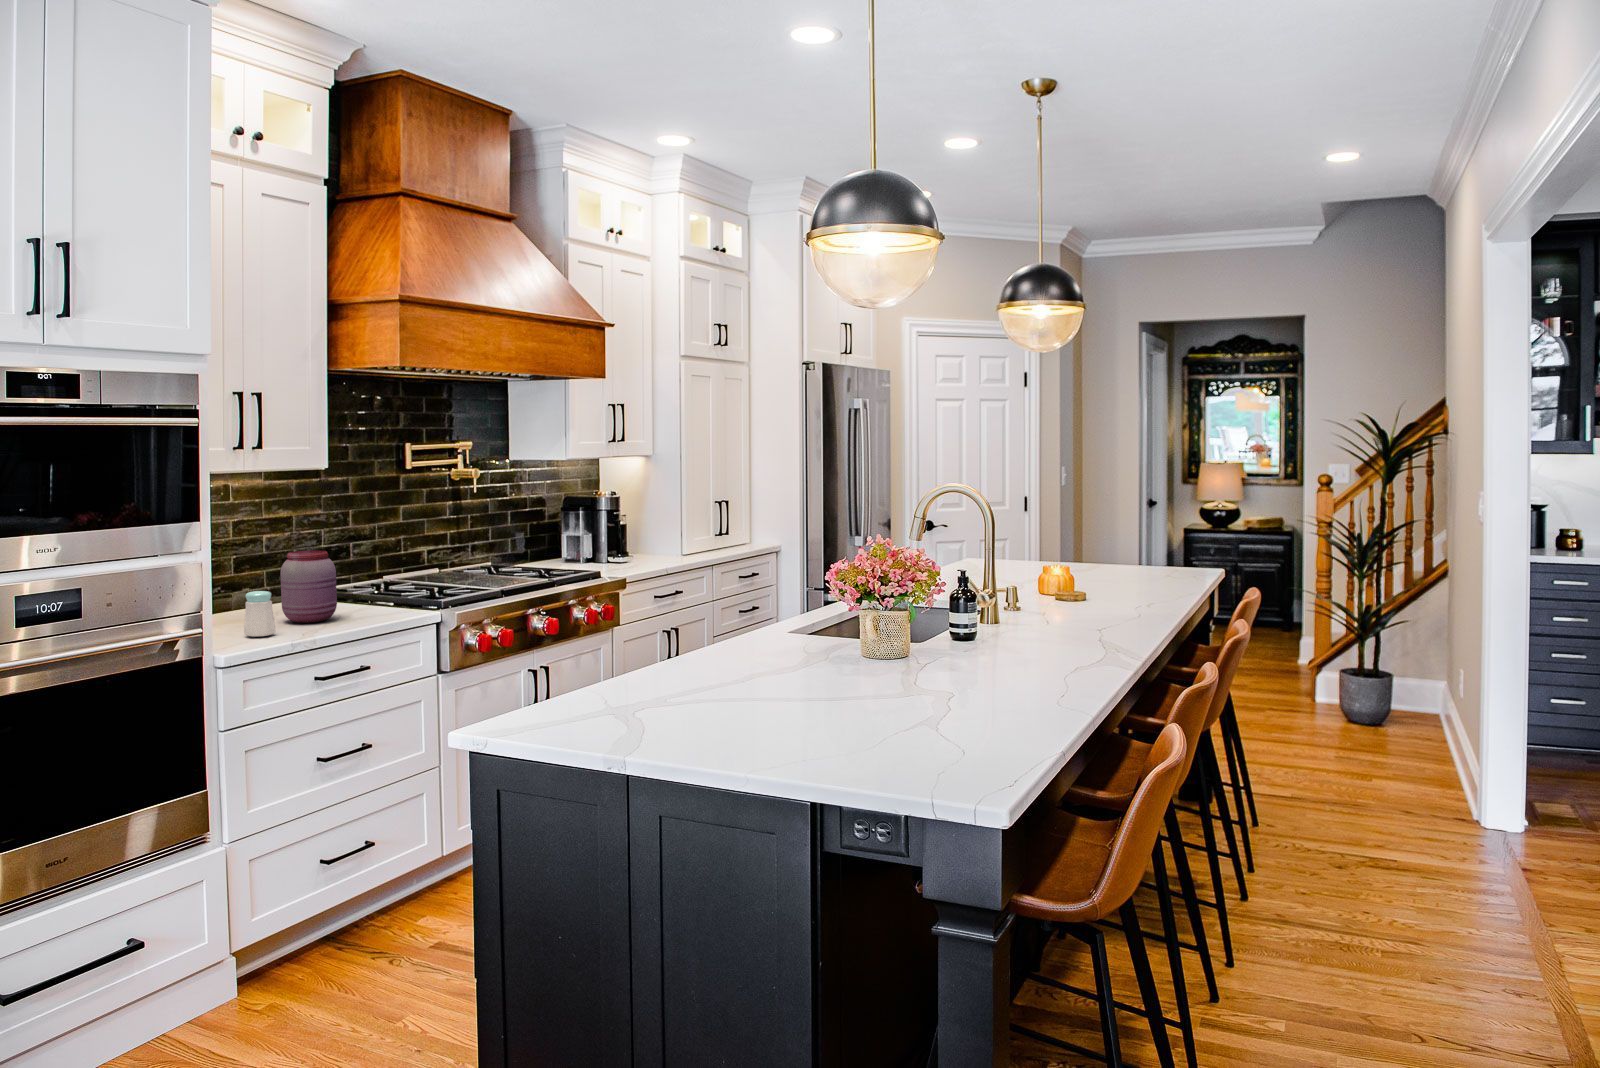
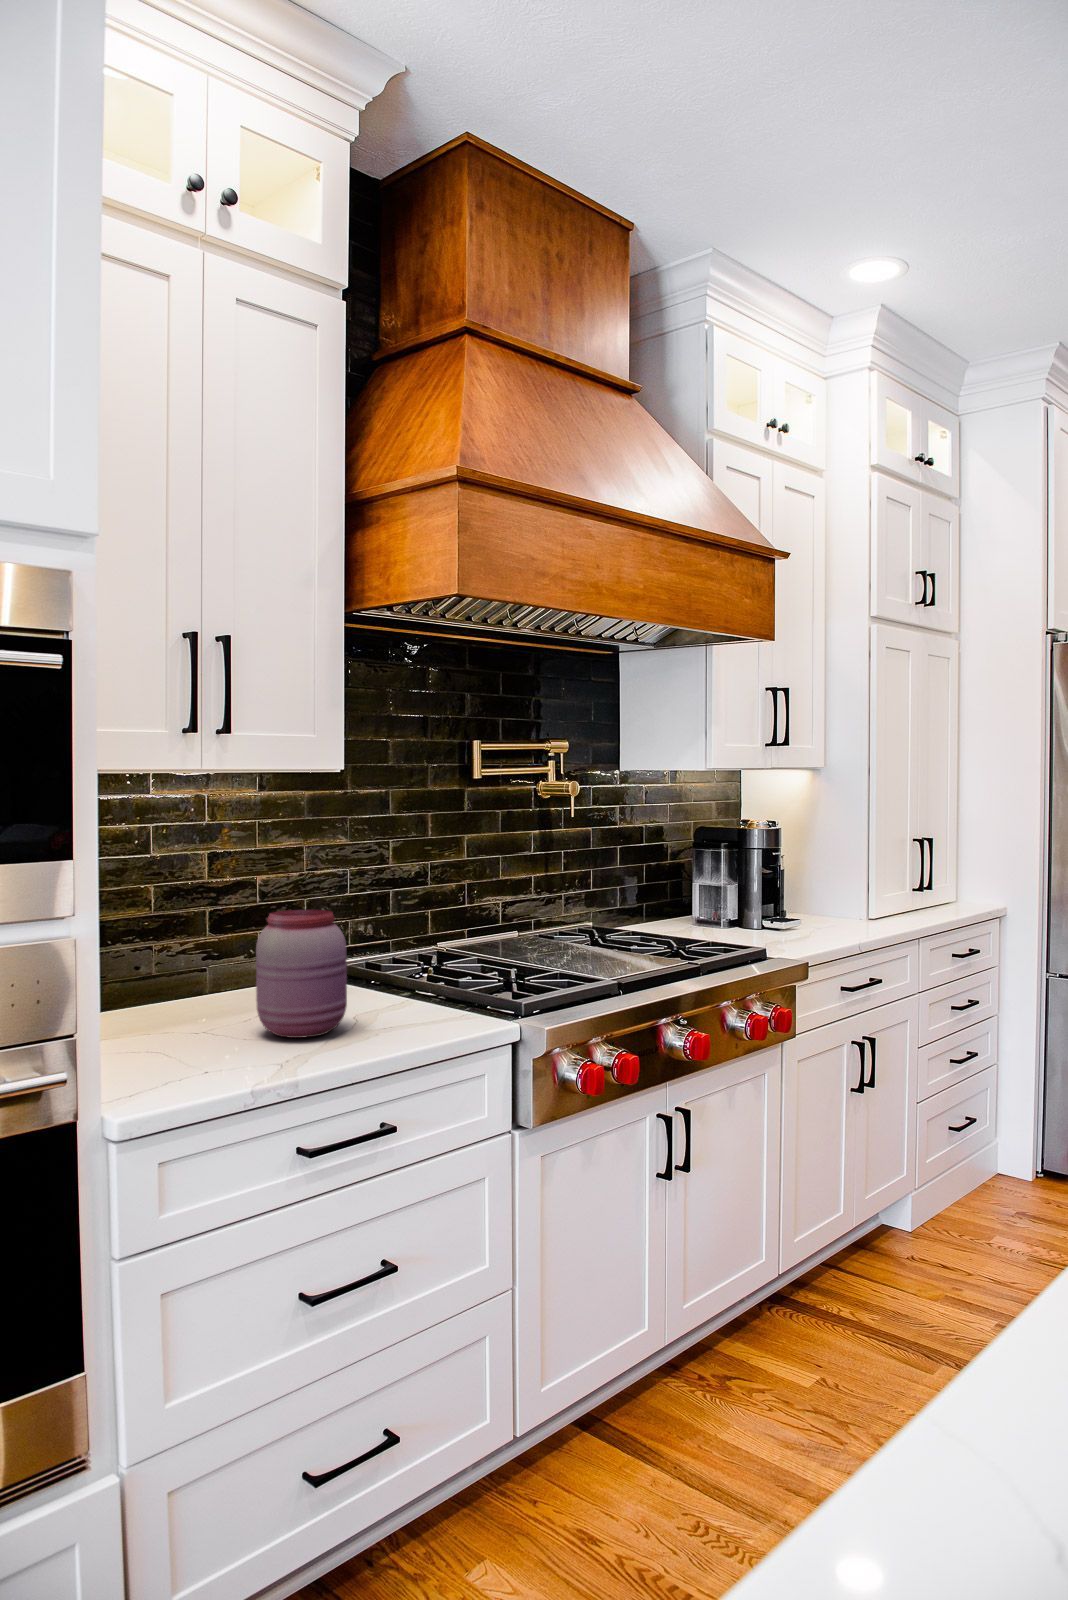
salt shaker: present [244,591,276,637] -> none [179,985,233,1069]

